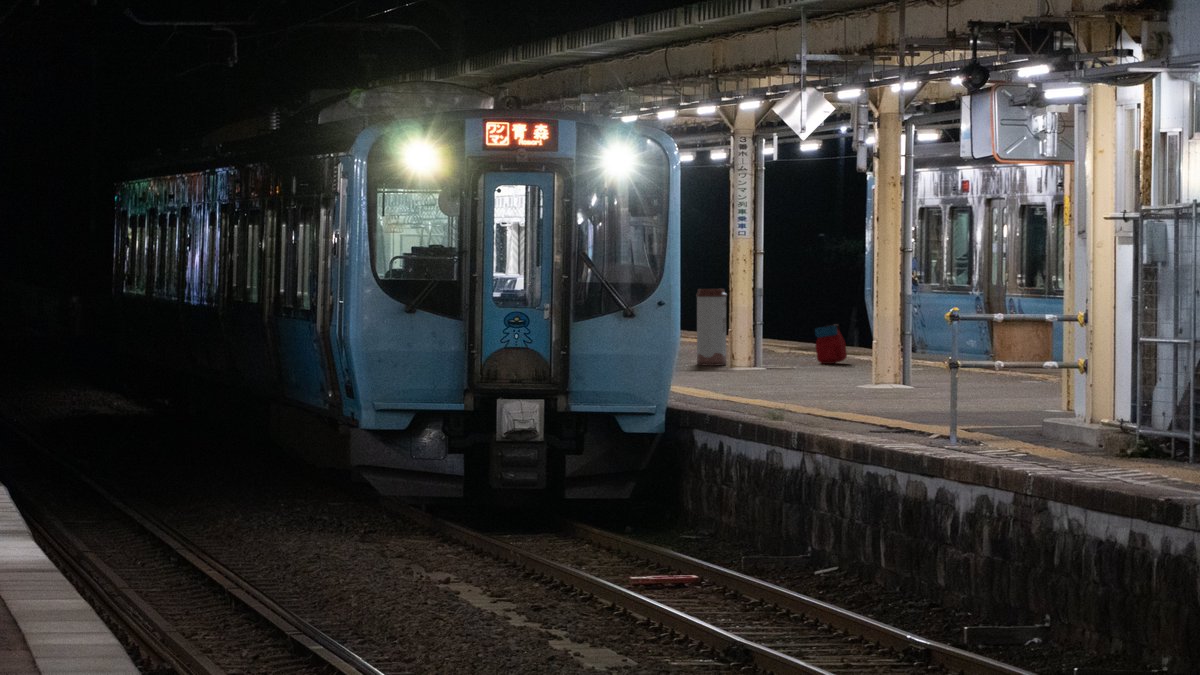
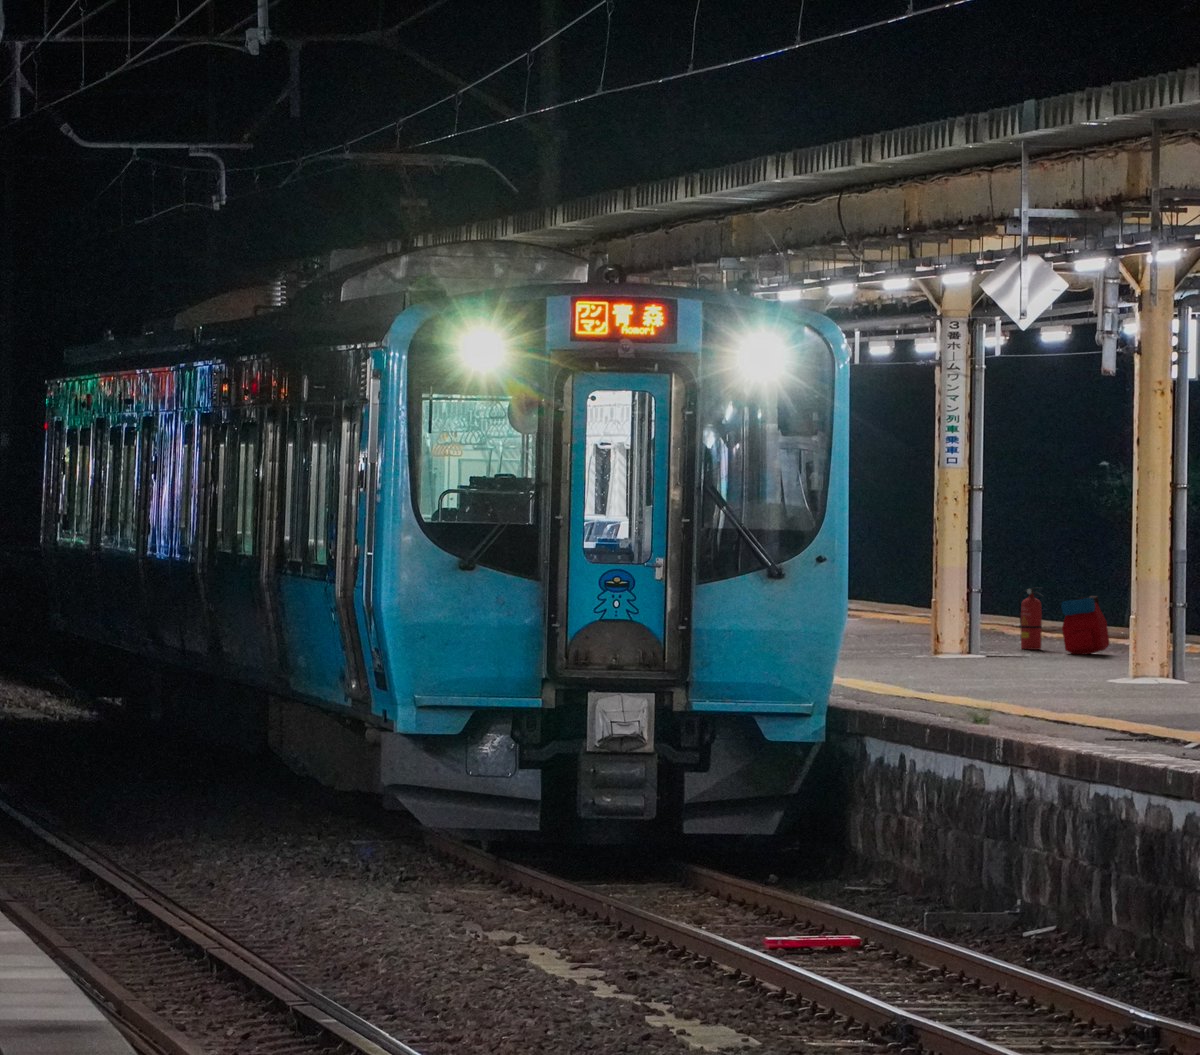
trash can: present [696,289,727,366] -> none [884,542,930,655]
fire extinguisher: none [785,319,803,361] -> present [1018,587,1043,650]

